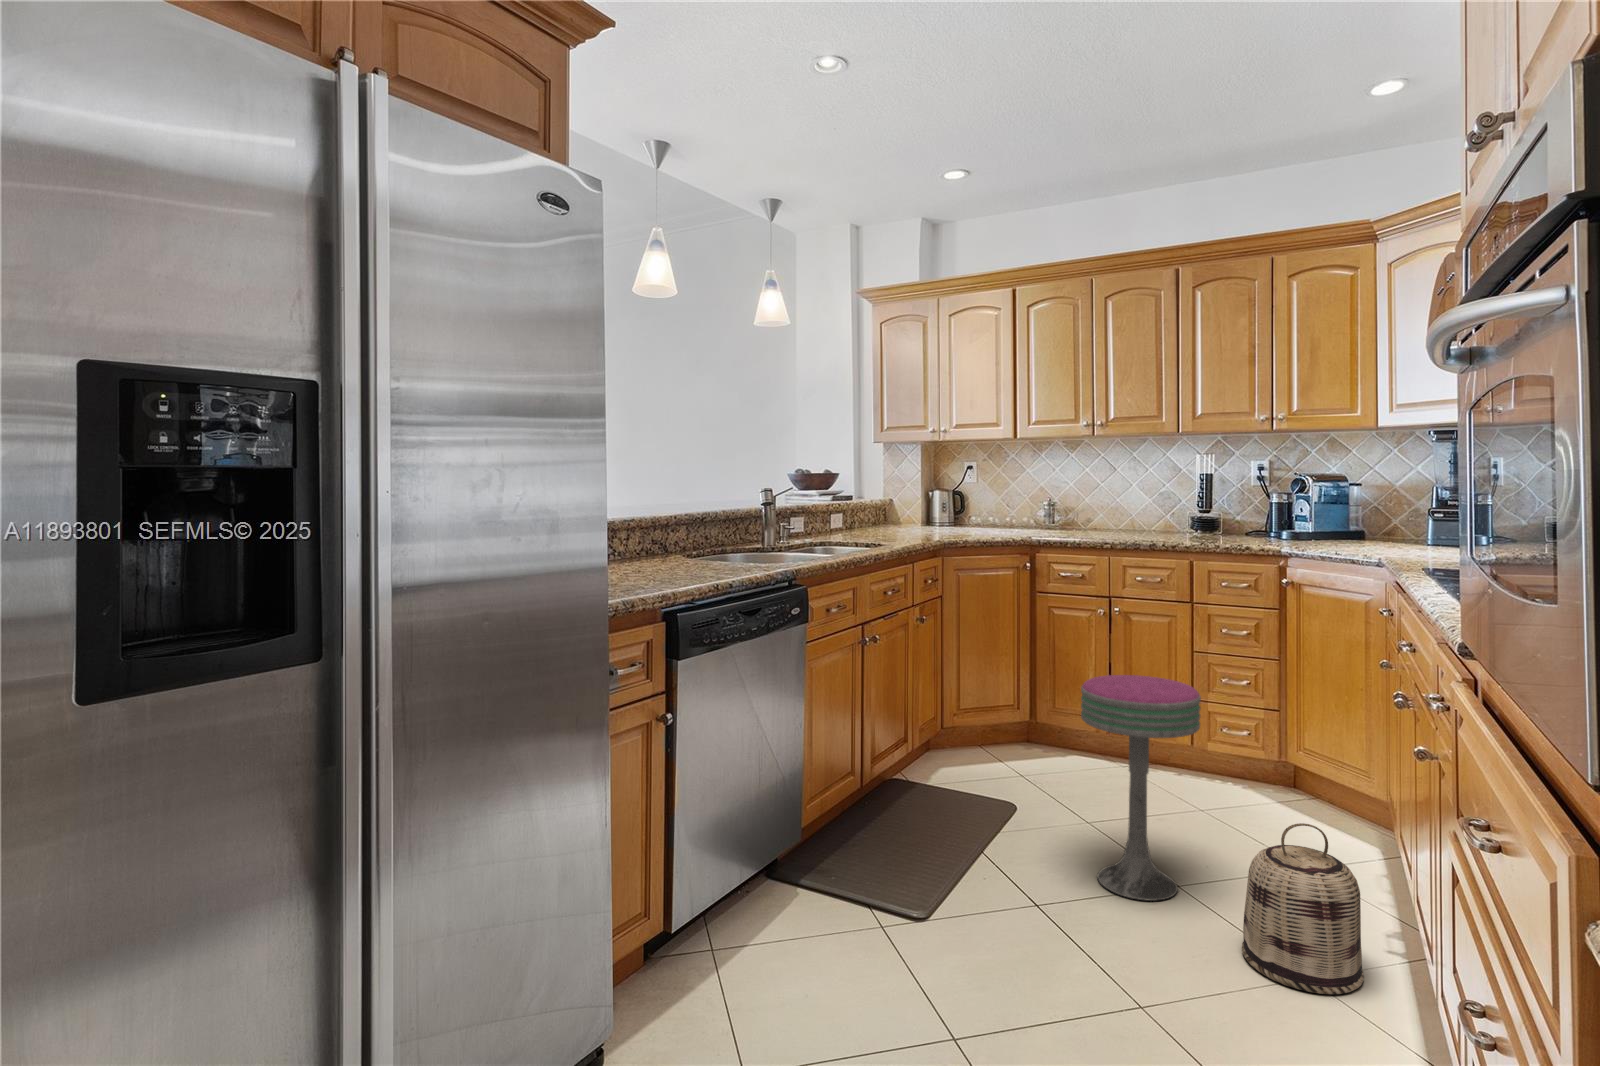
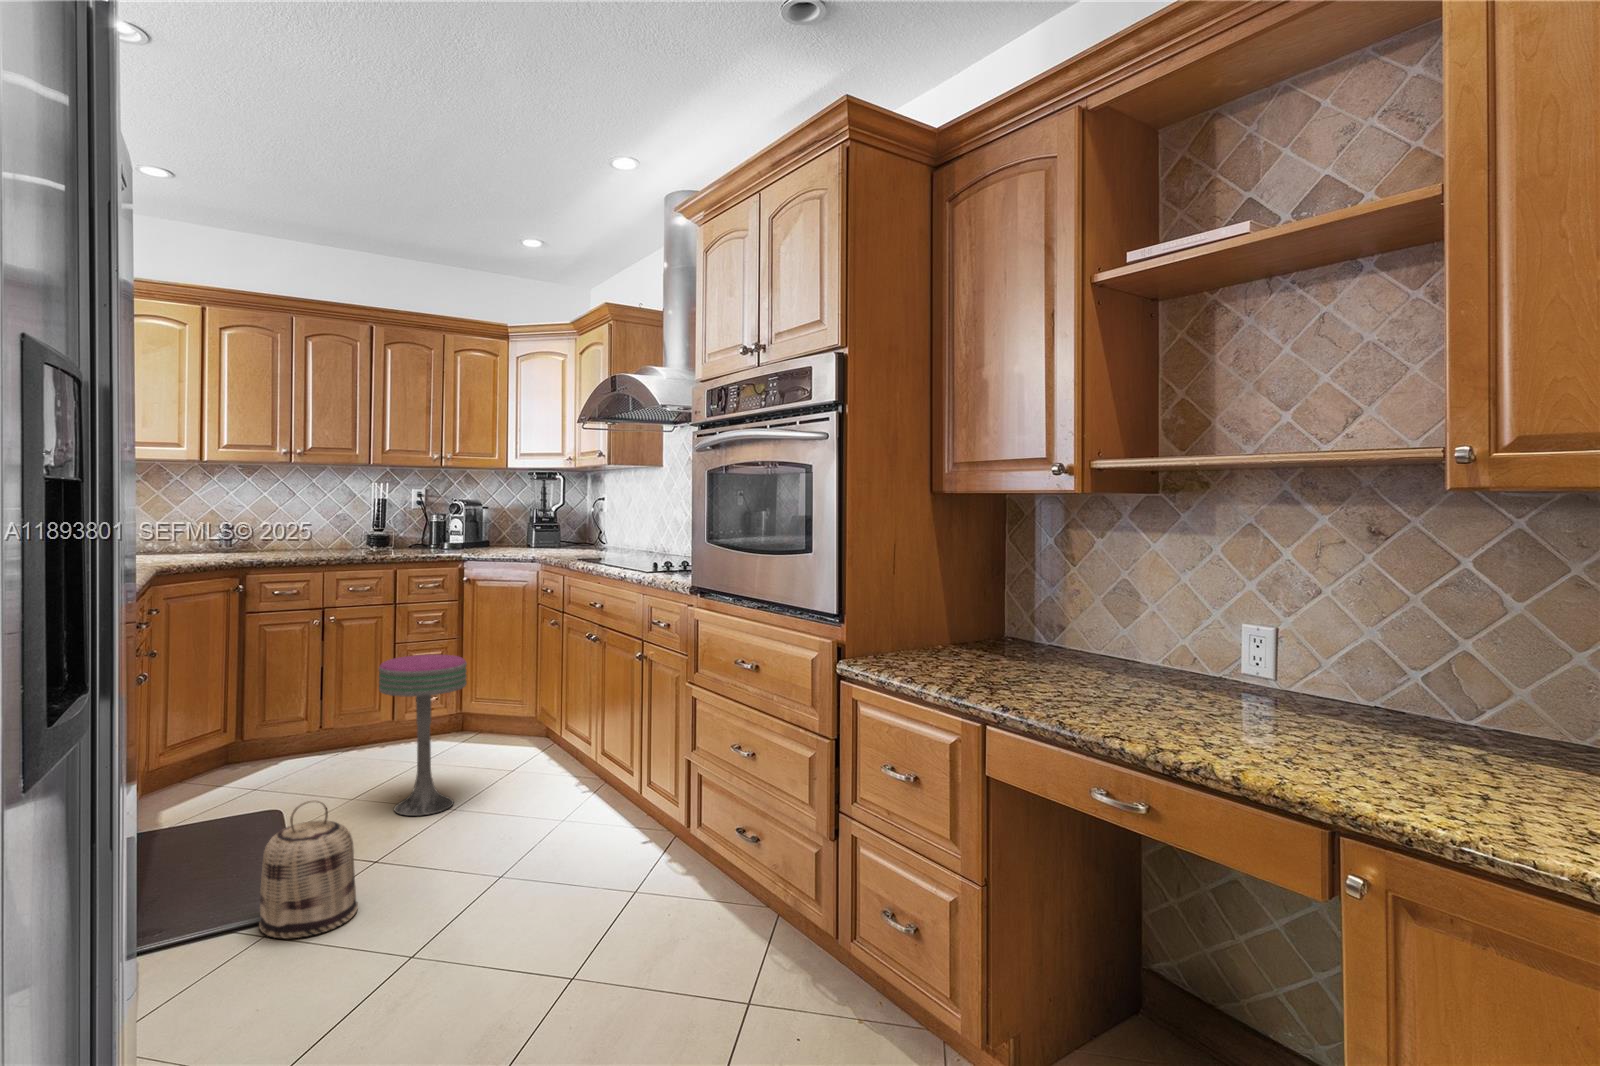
basket: present [1242,823,1364,994] -> present [259,801,358,939]

